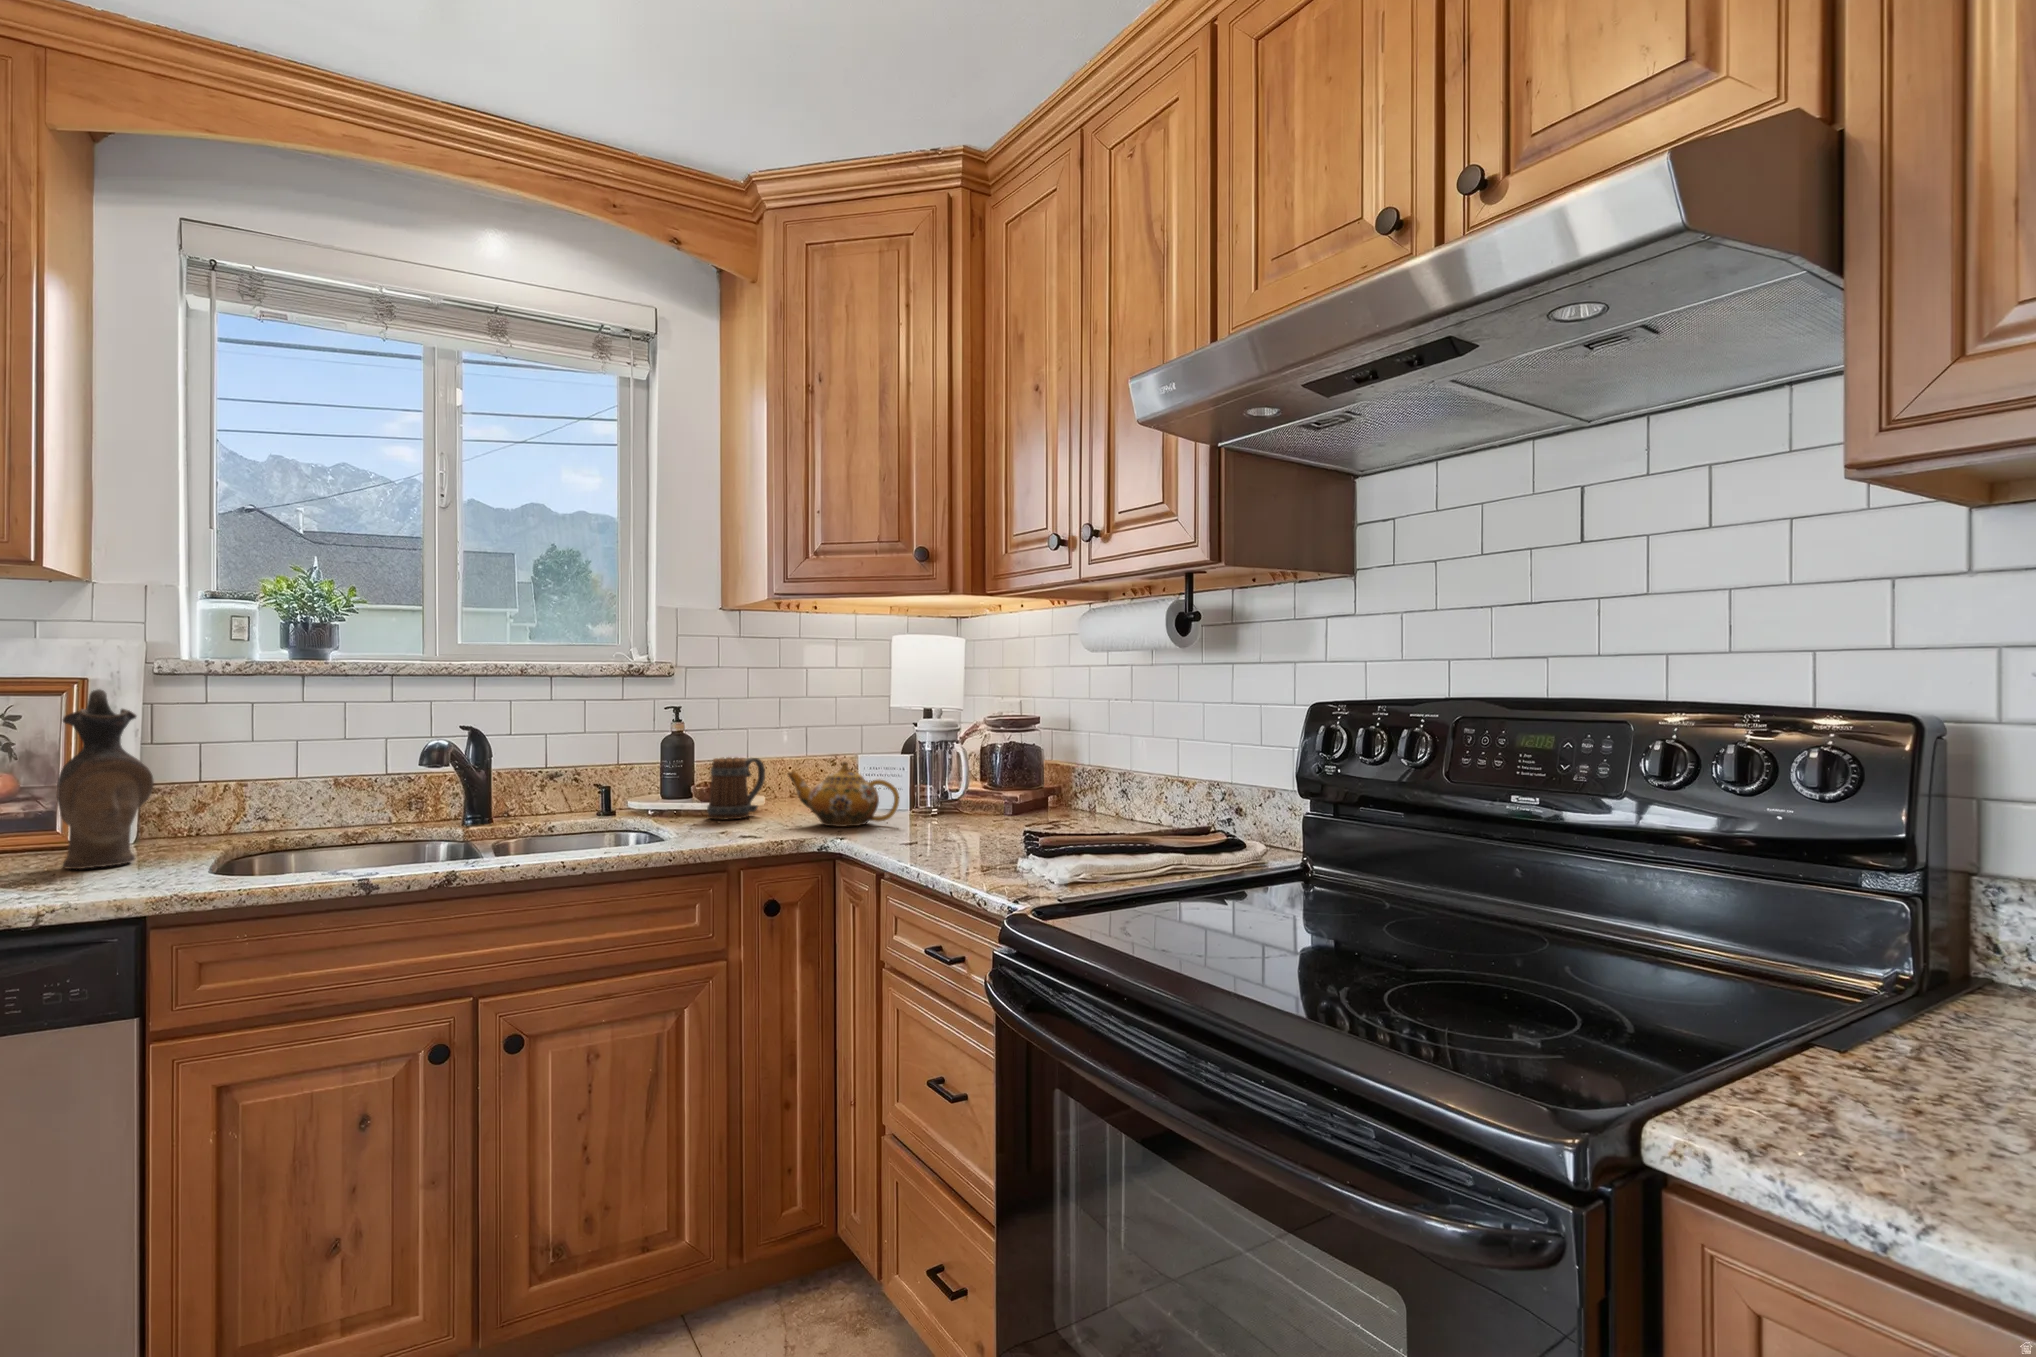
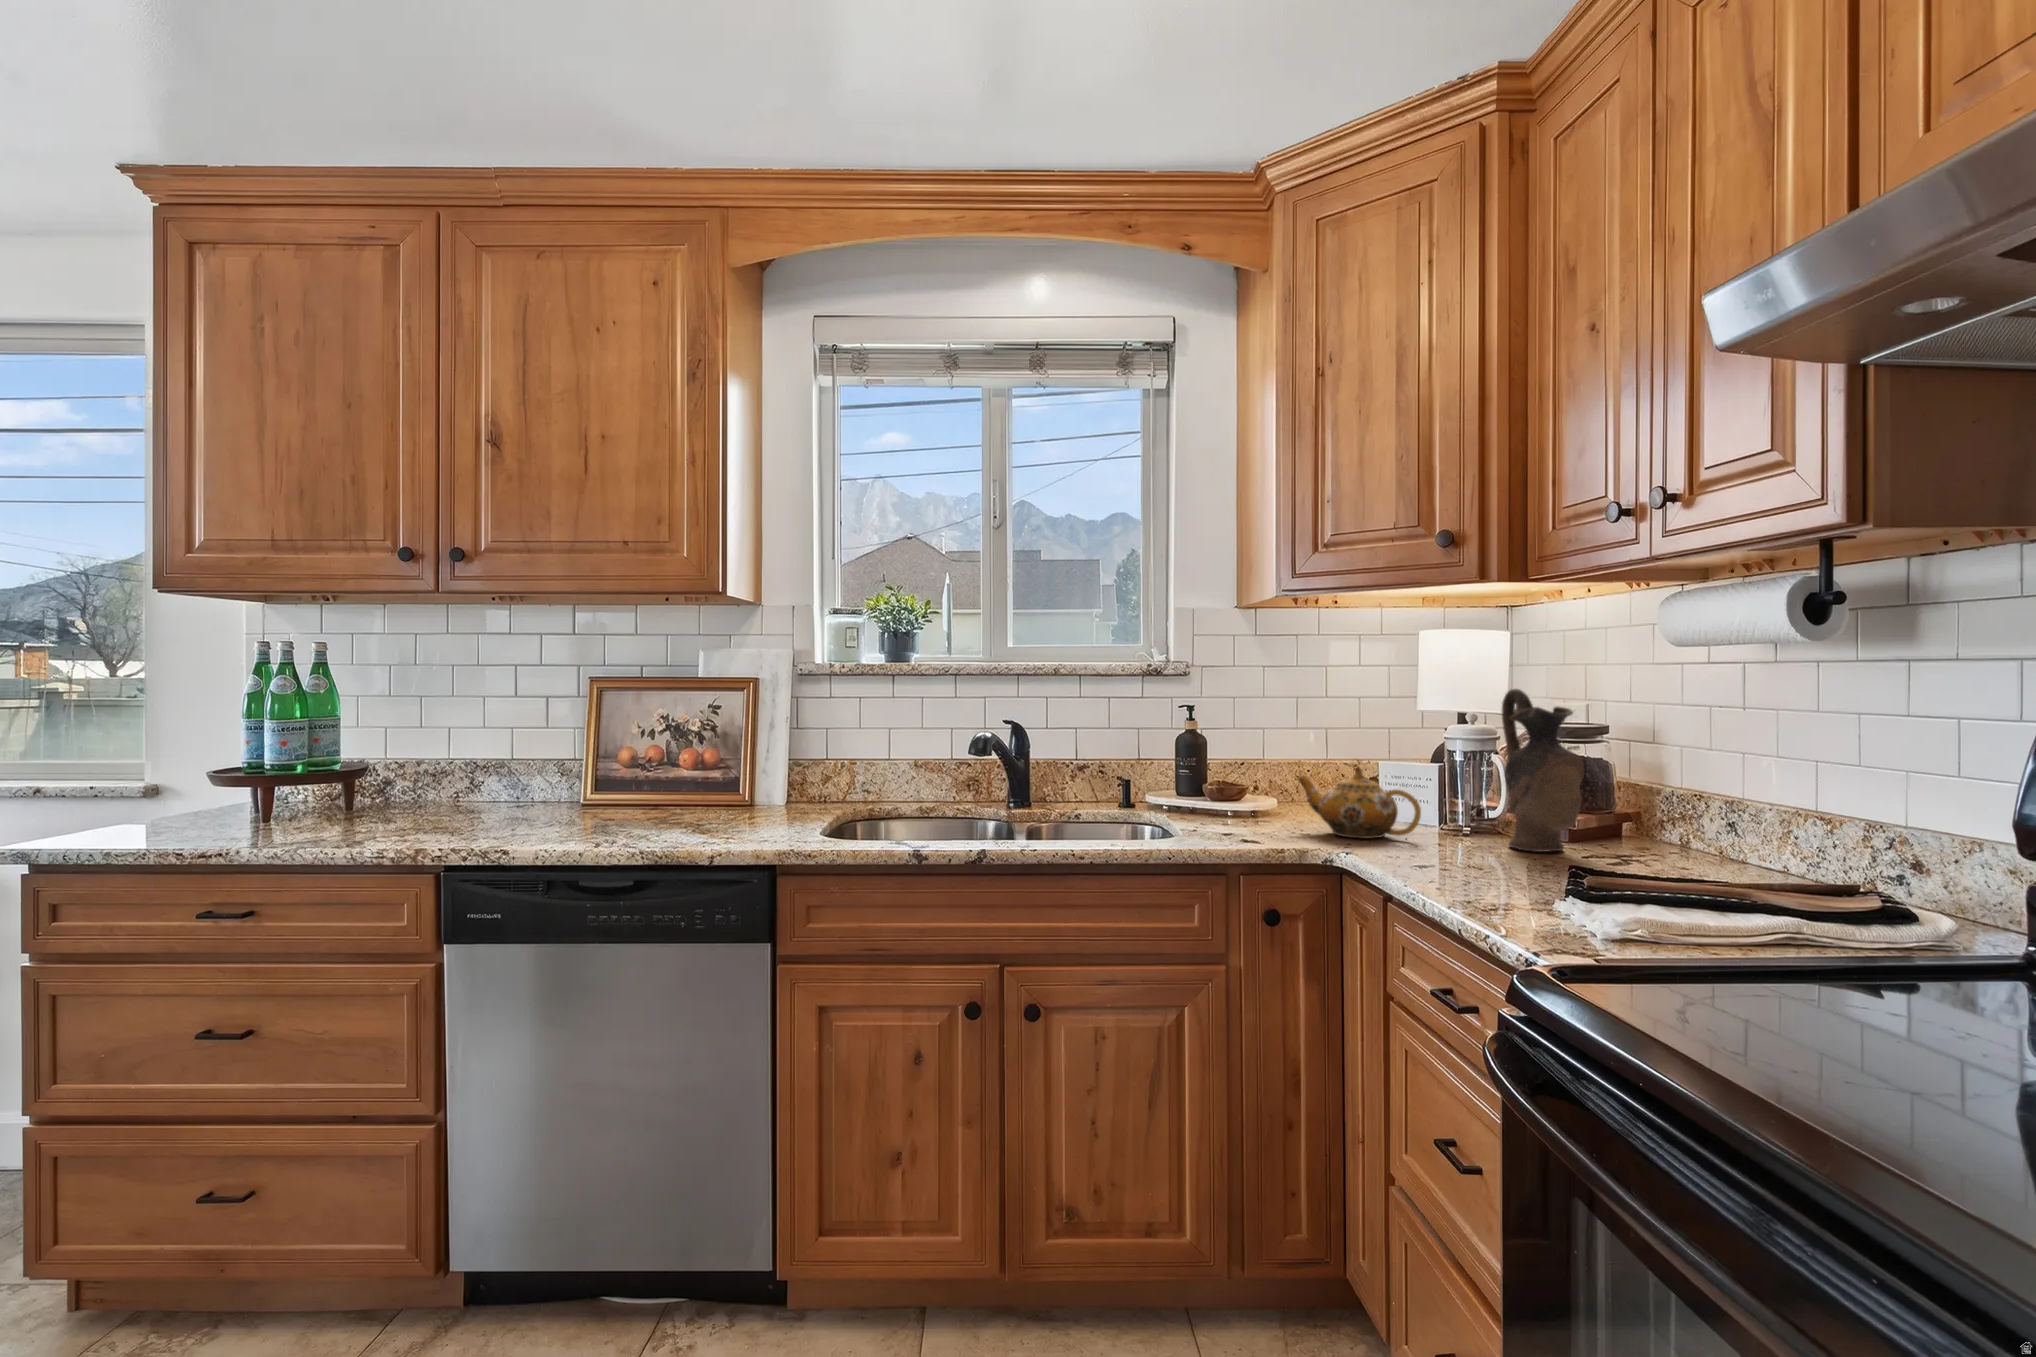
ceramic pitcher: present [57,689,154,869] -> present [1502,689,1584,852]
mug: present [707,757,765,819] -> none [1219,758,1279,821]

